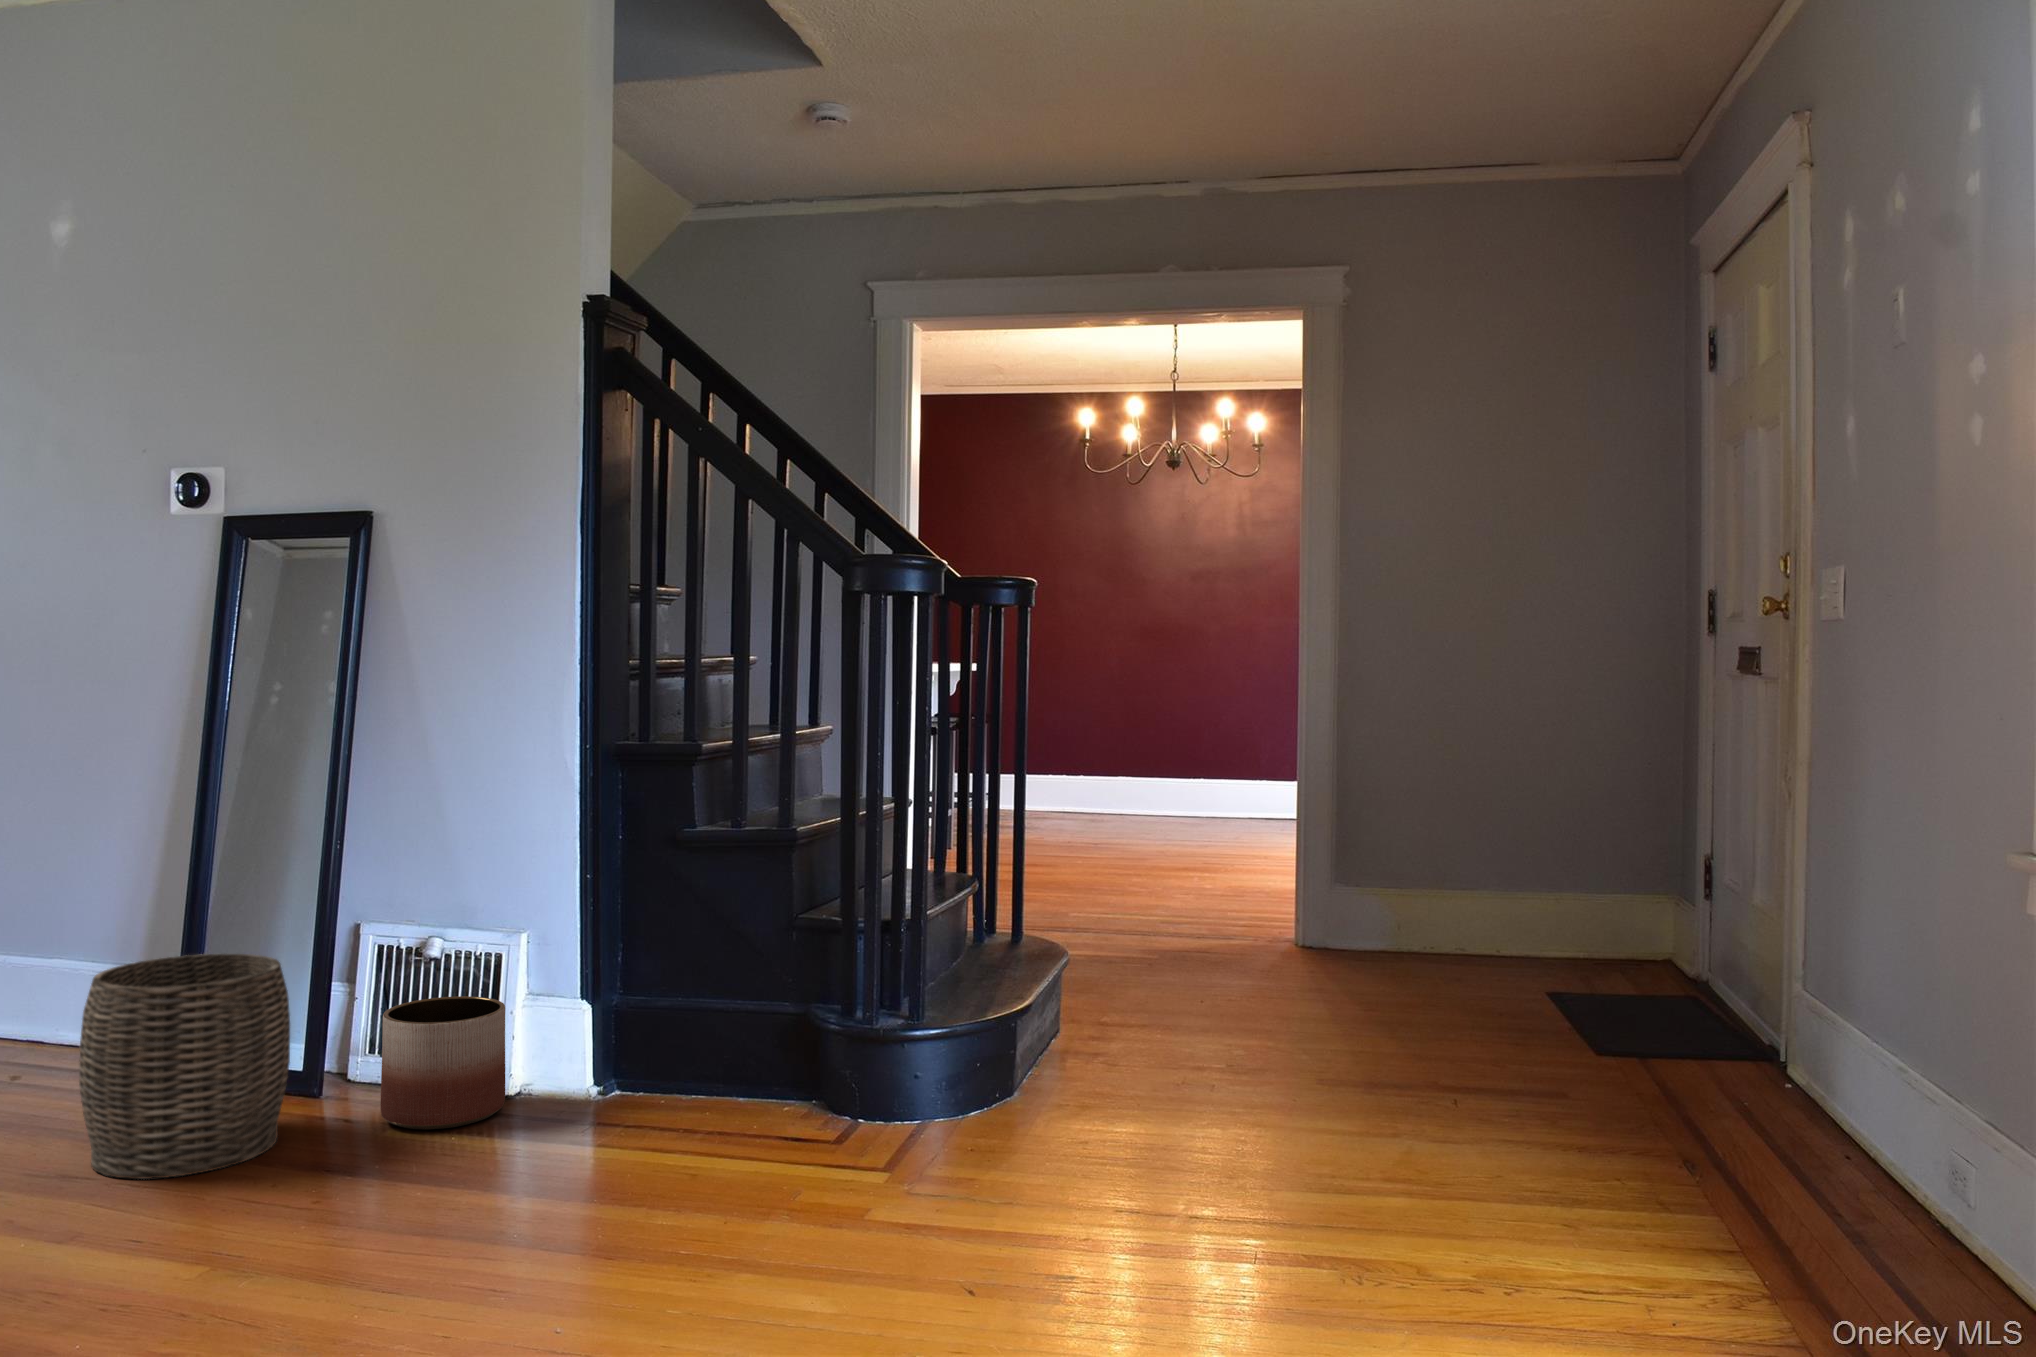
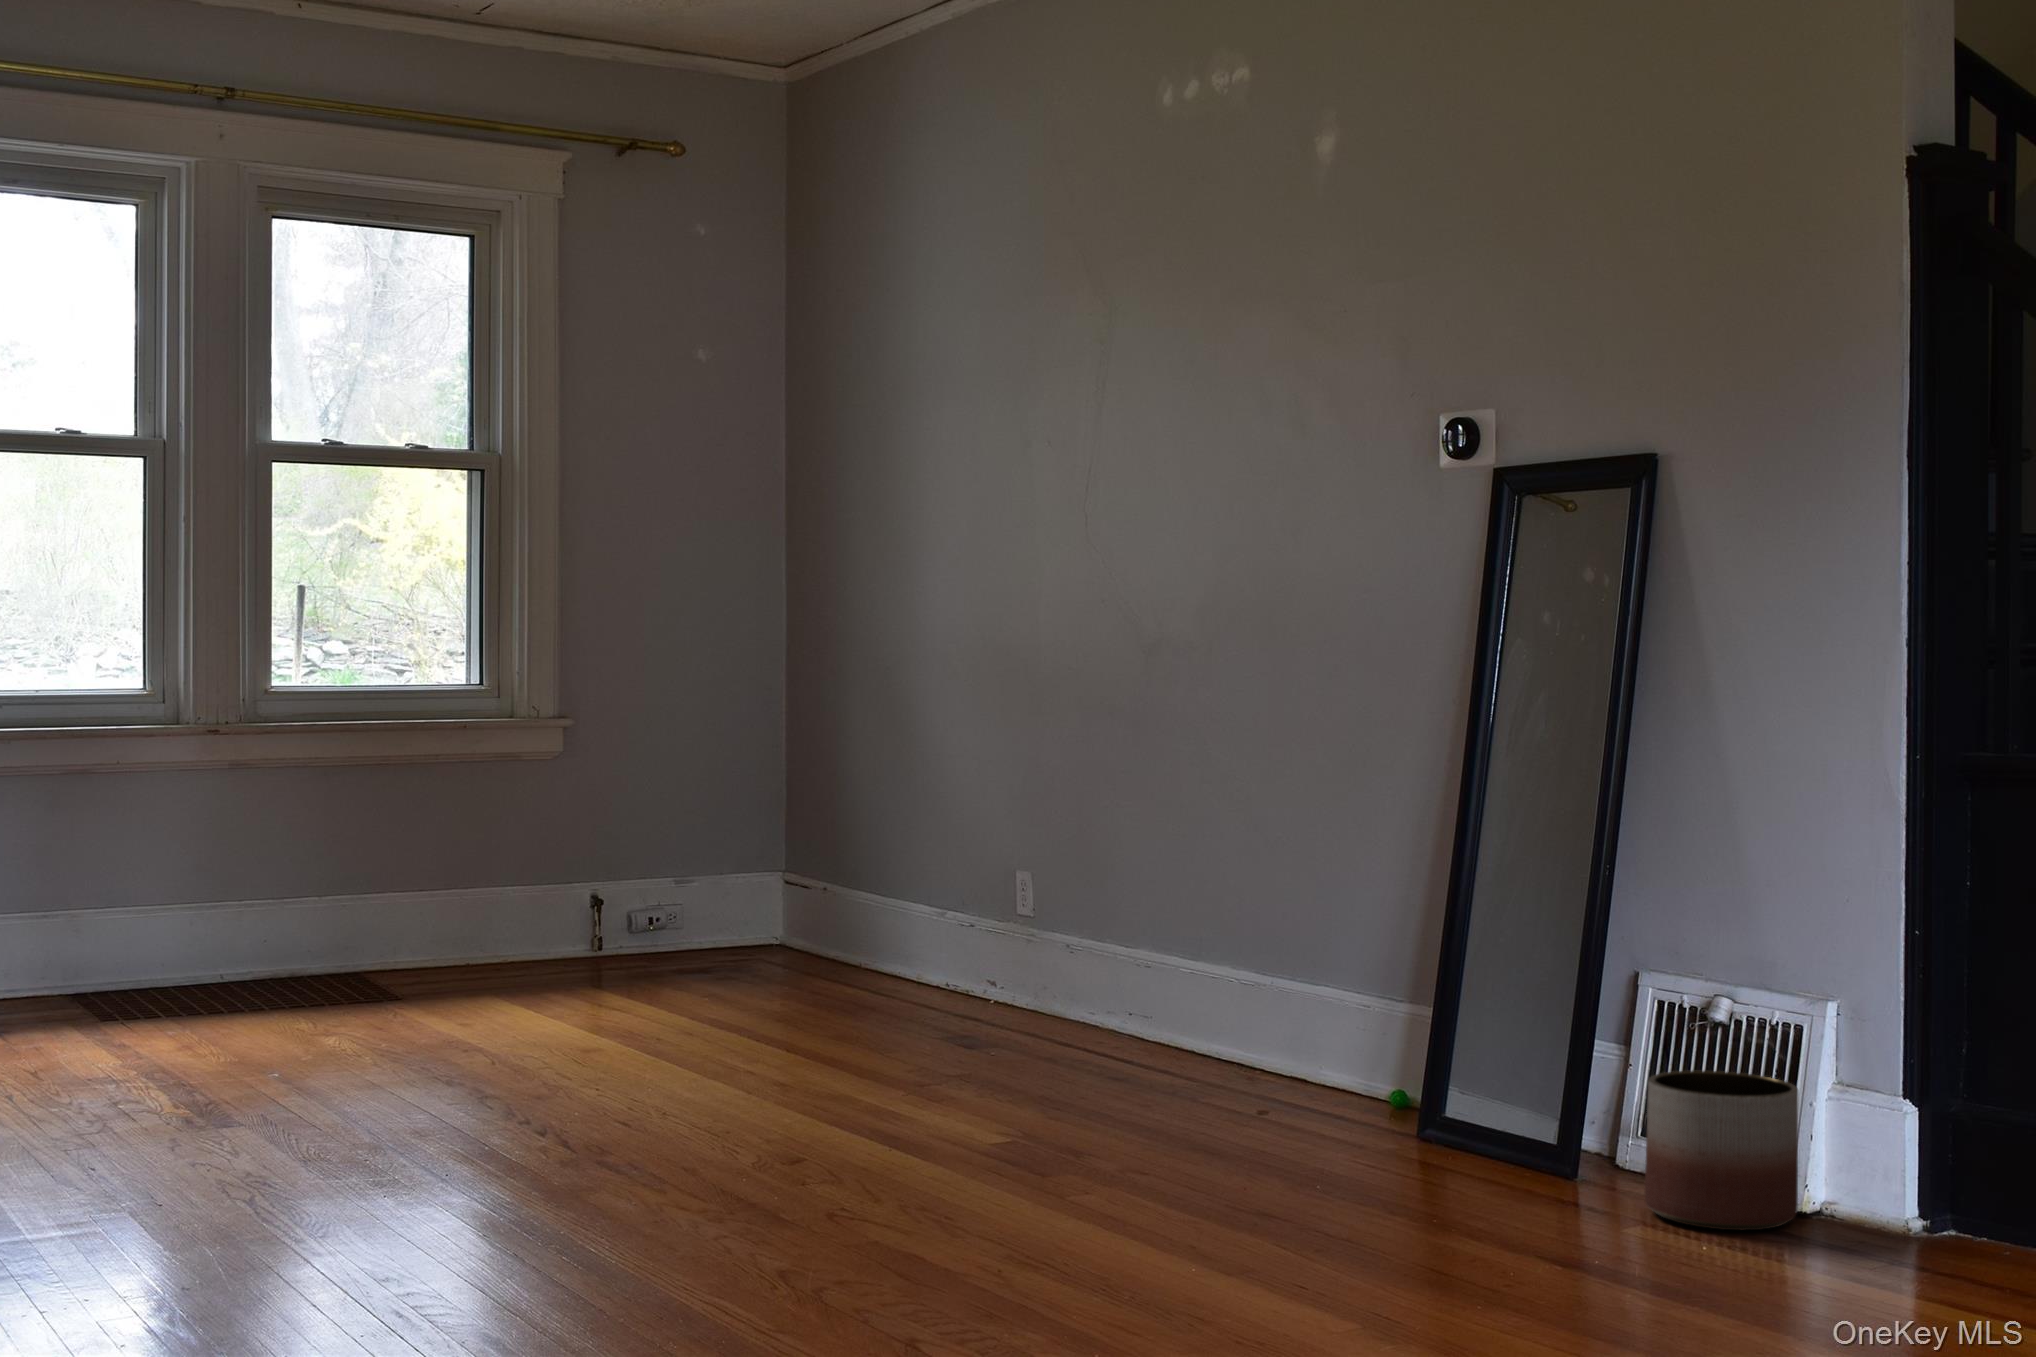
woven basket: present [79,954,290,1179] -> none [1333,981,1542,1220]

